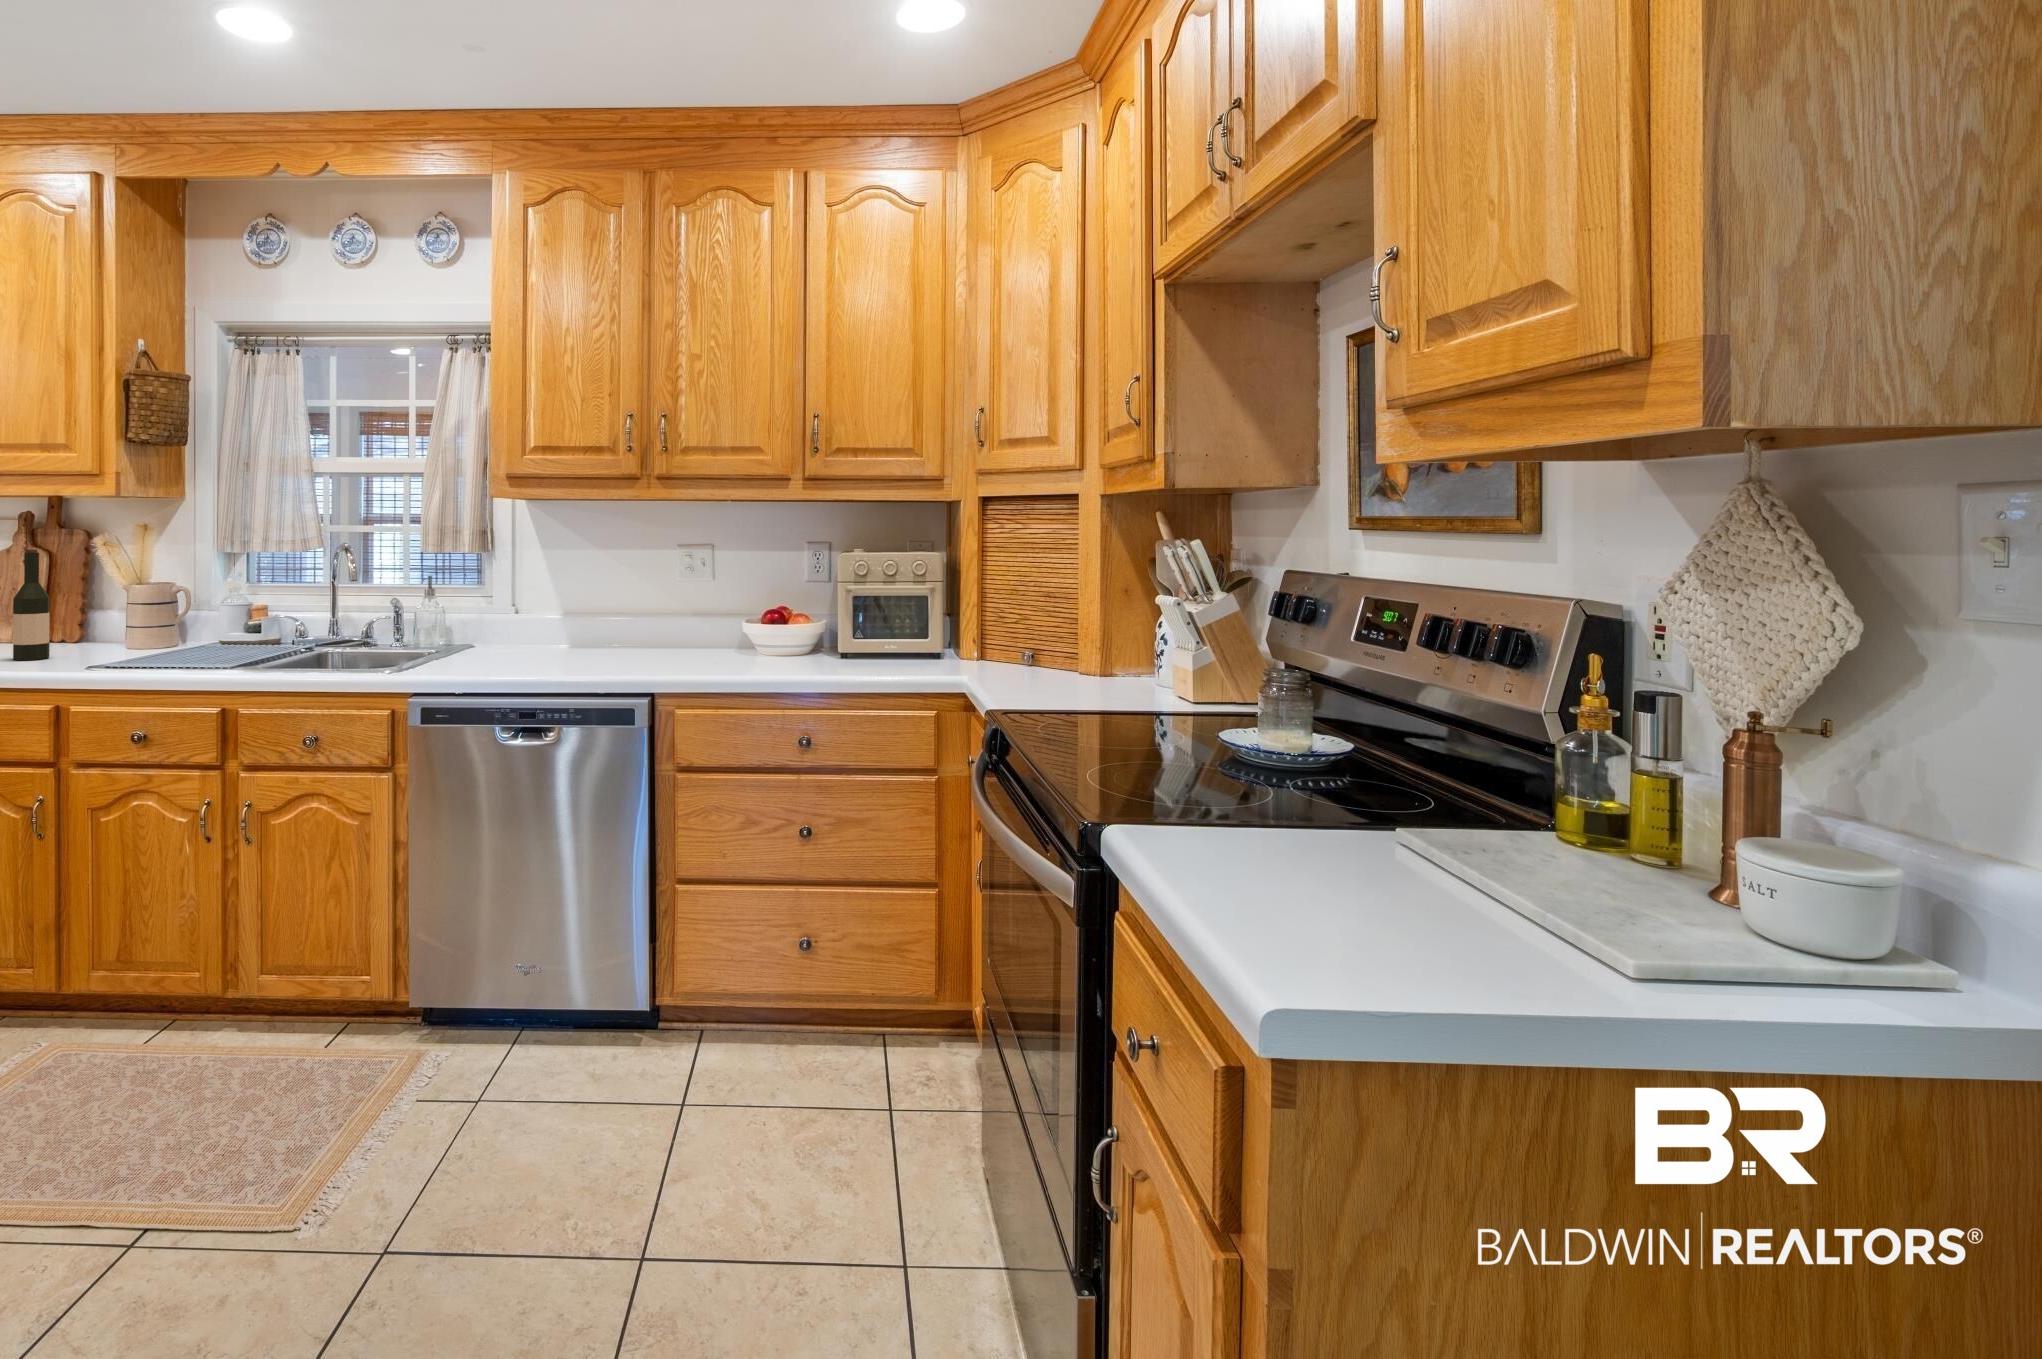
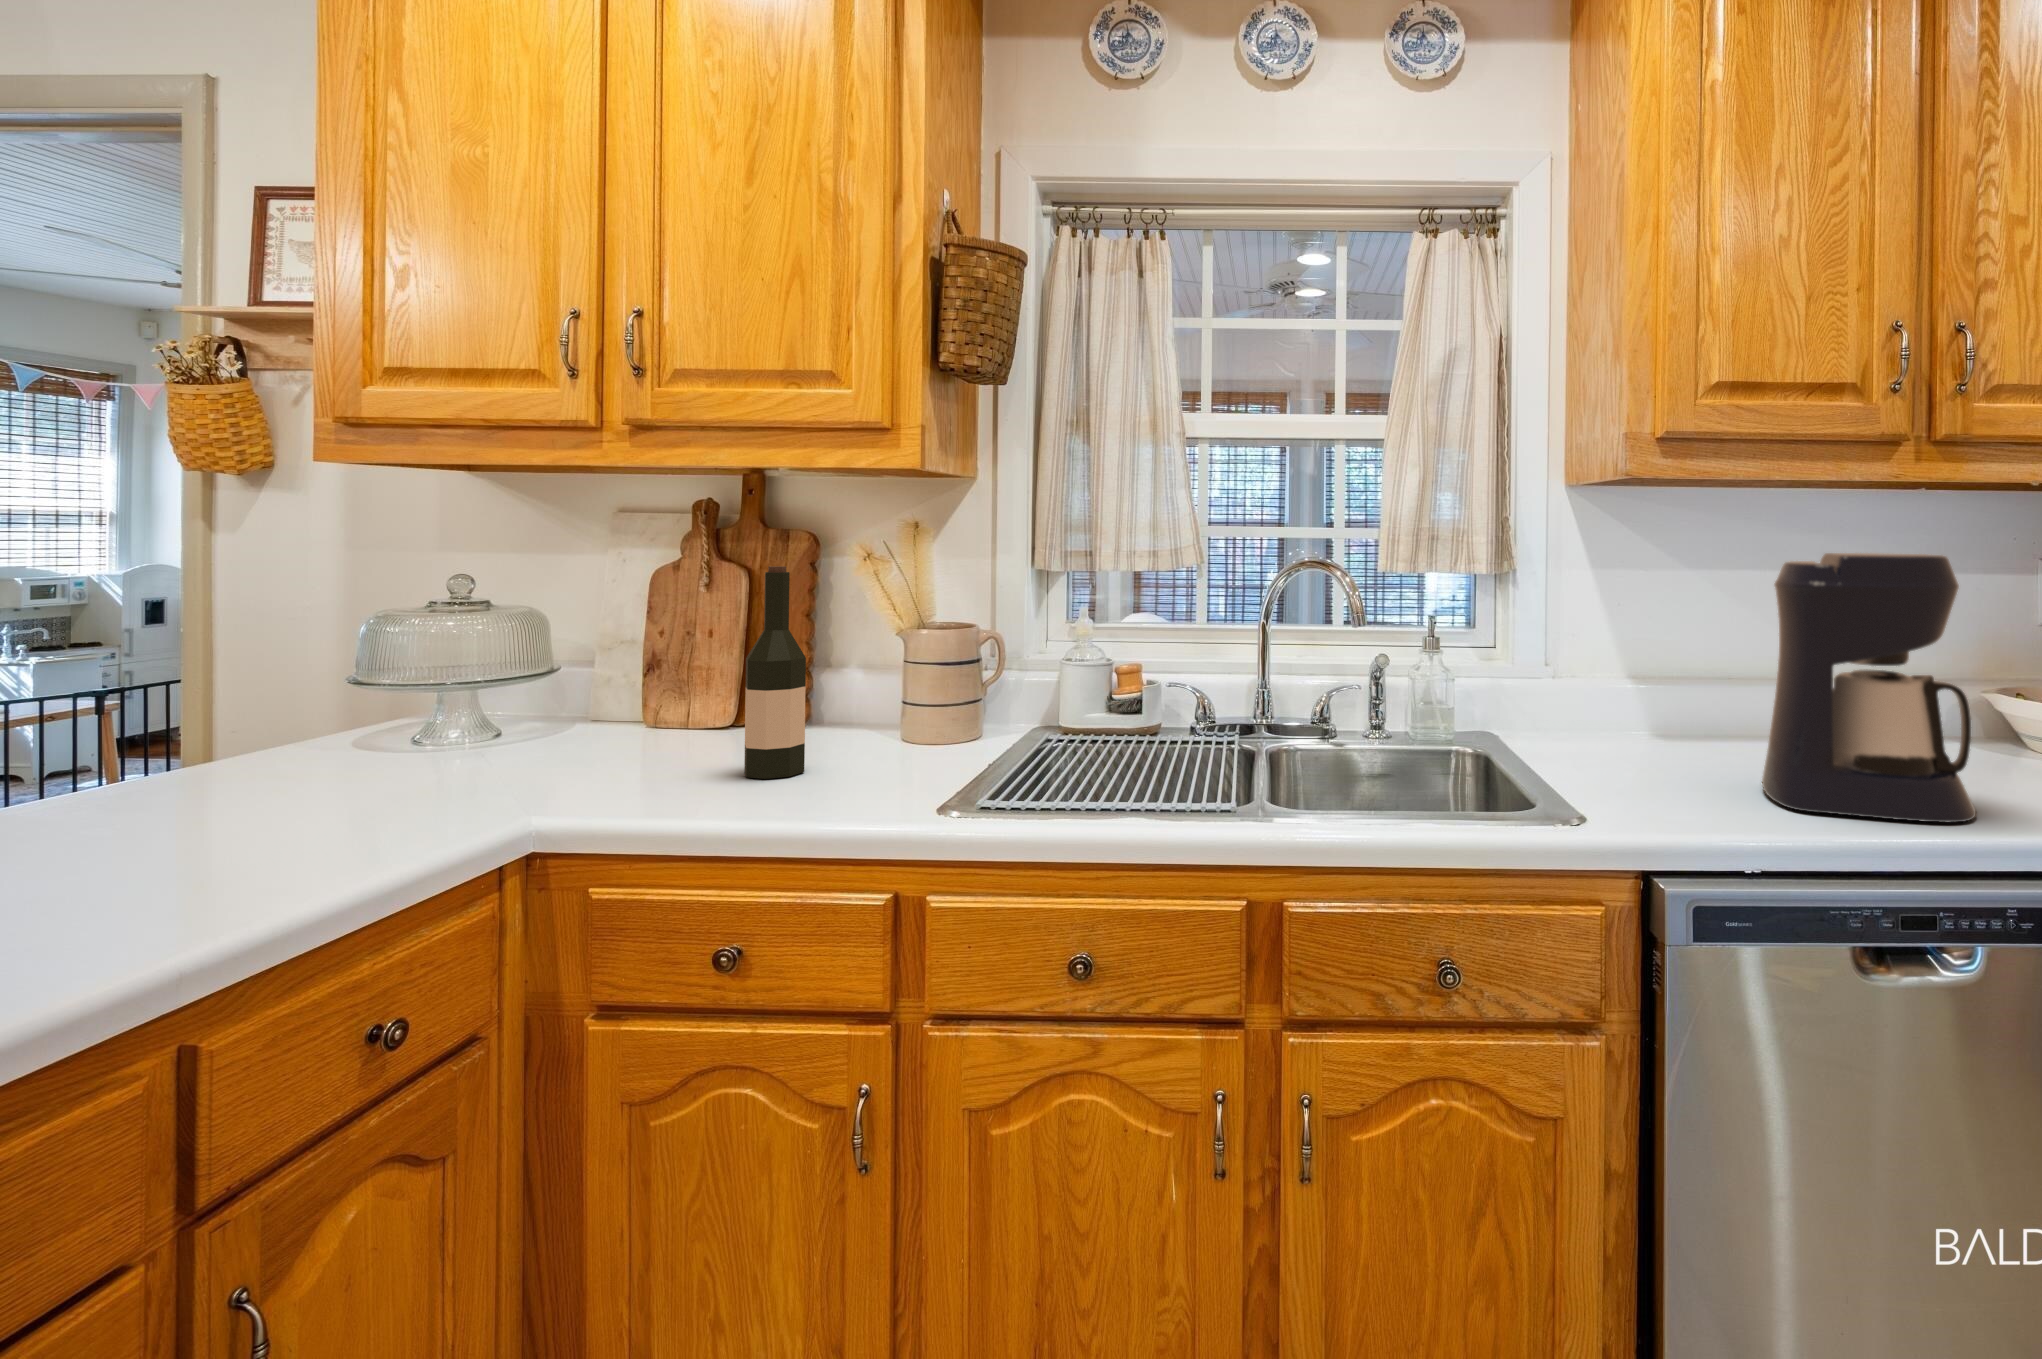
coffee maker: none [524,538,626,672] -> present [1762,553,1976,822]

